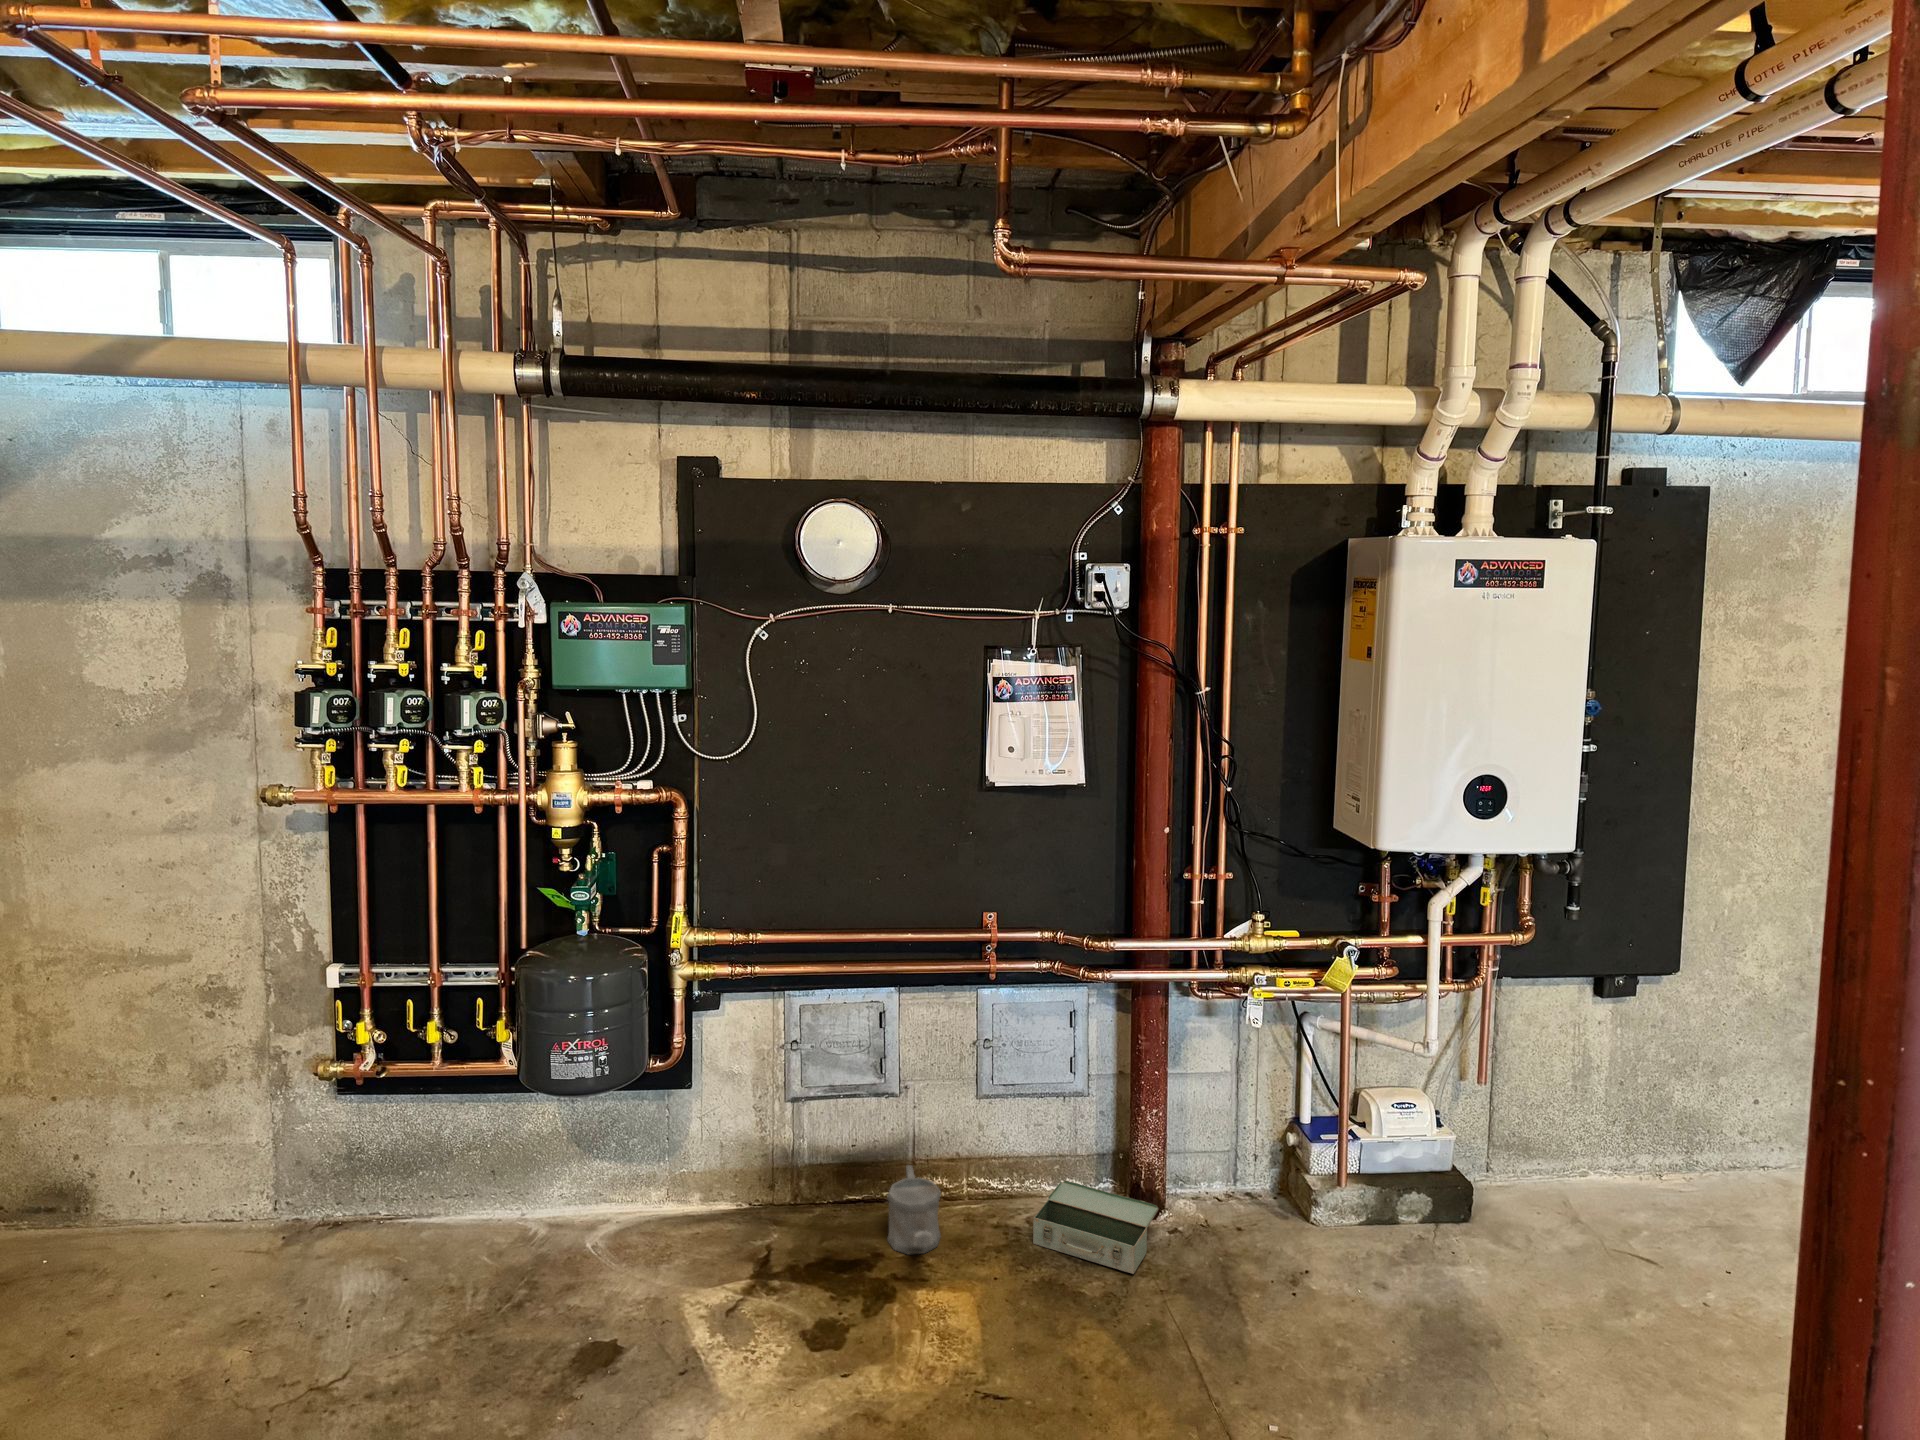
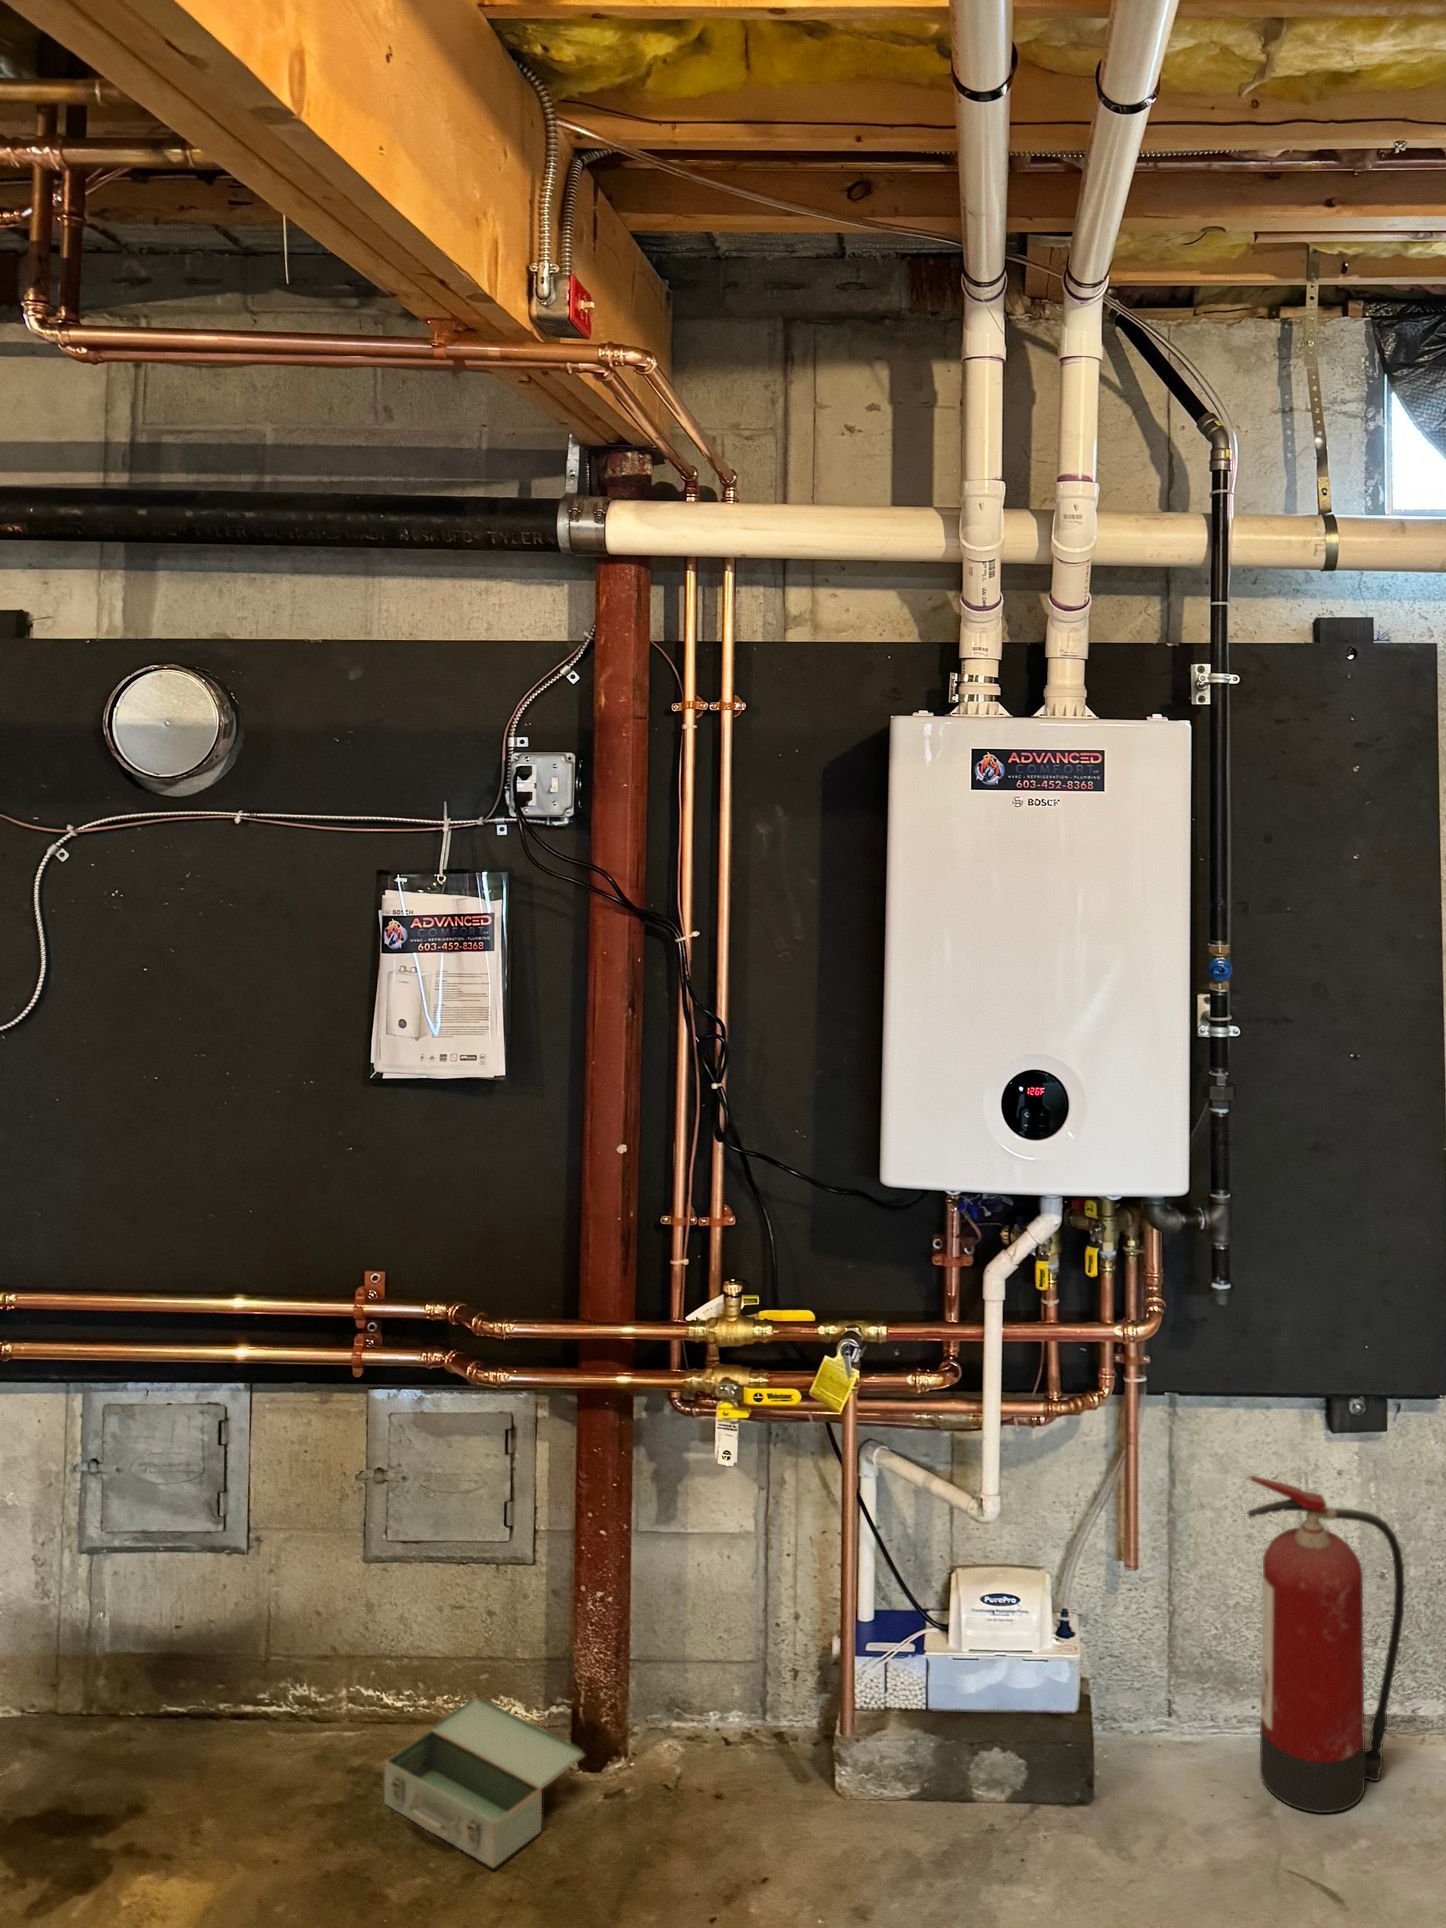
fire extinguisher: none [1554,1024,1653,1220] -> present [1248,1476,1405,1813]
watering can: present [887,1165,941,1254] -> none [144,1661,258,1812]

